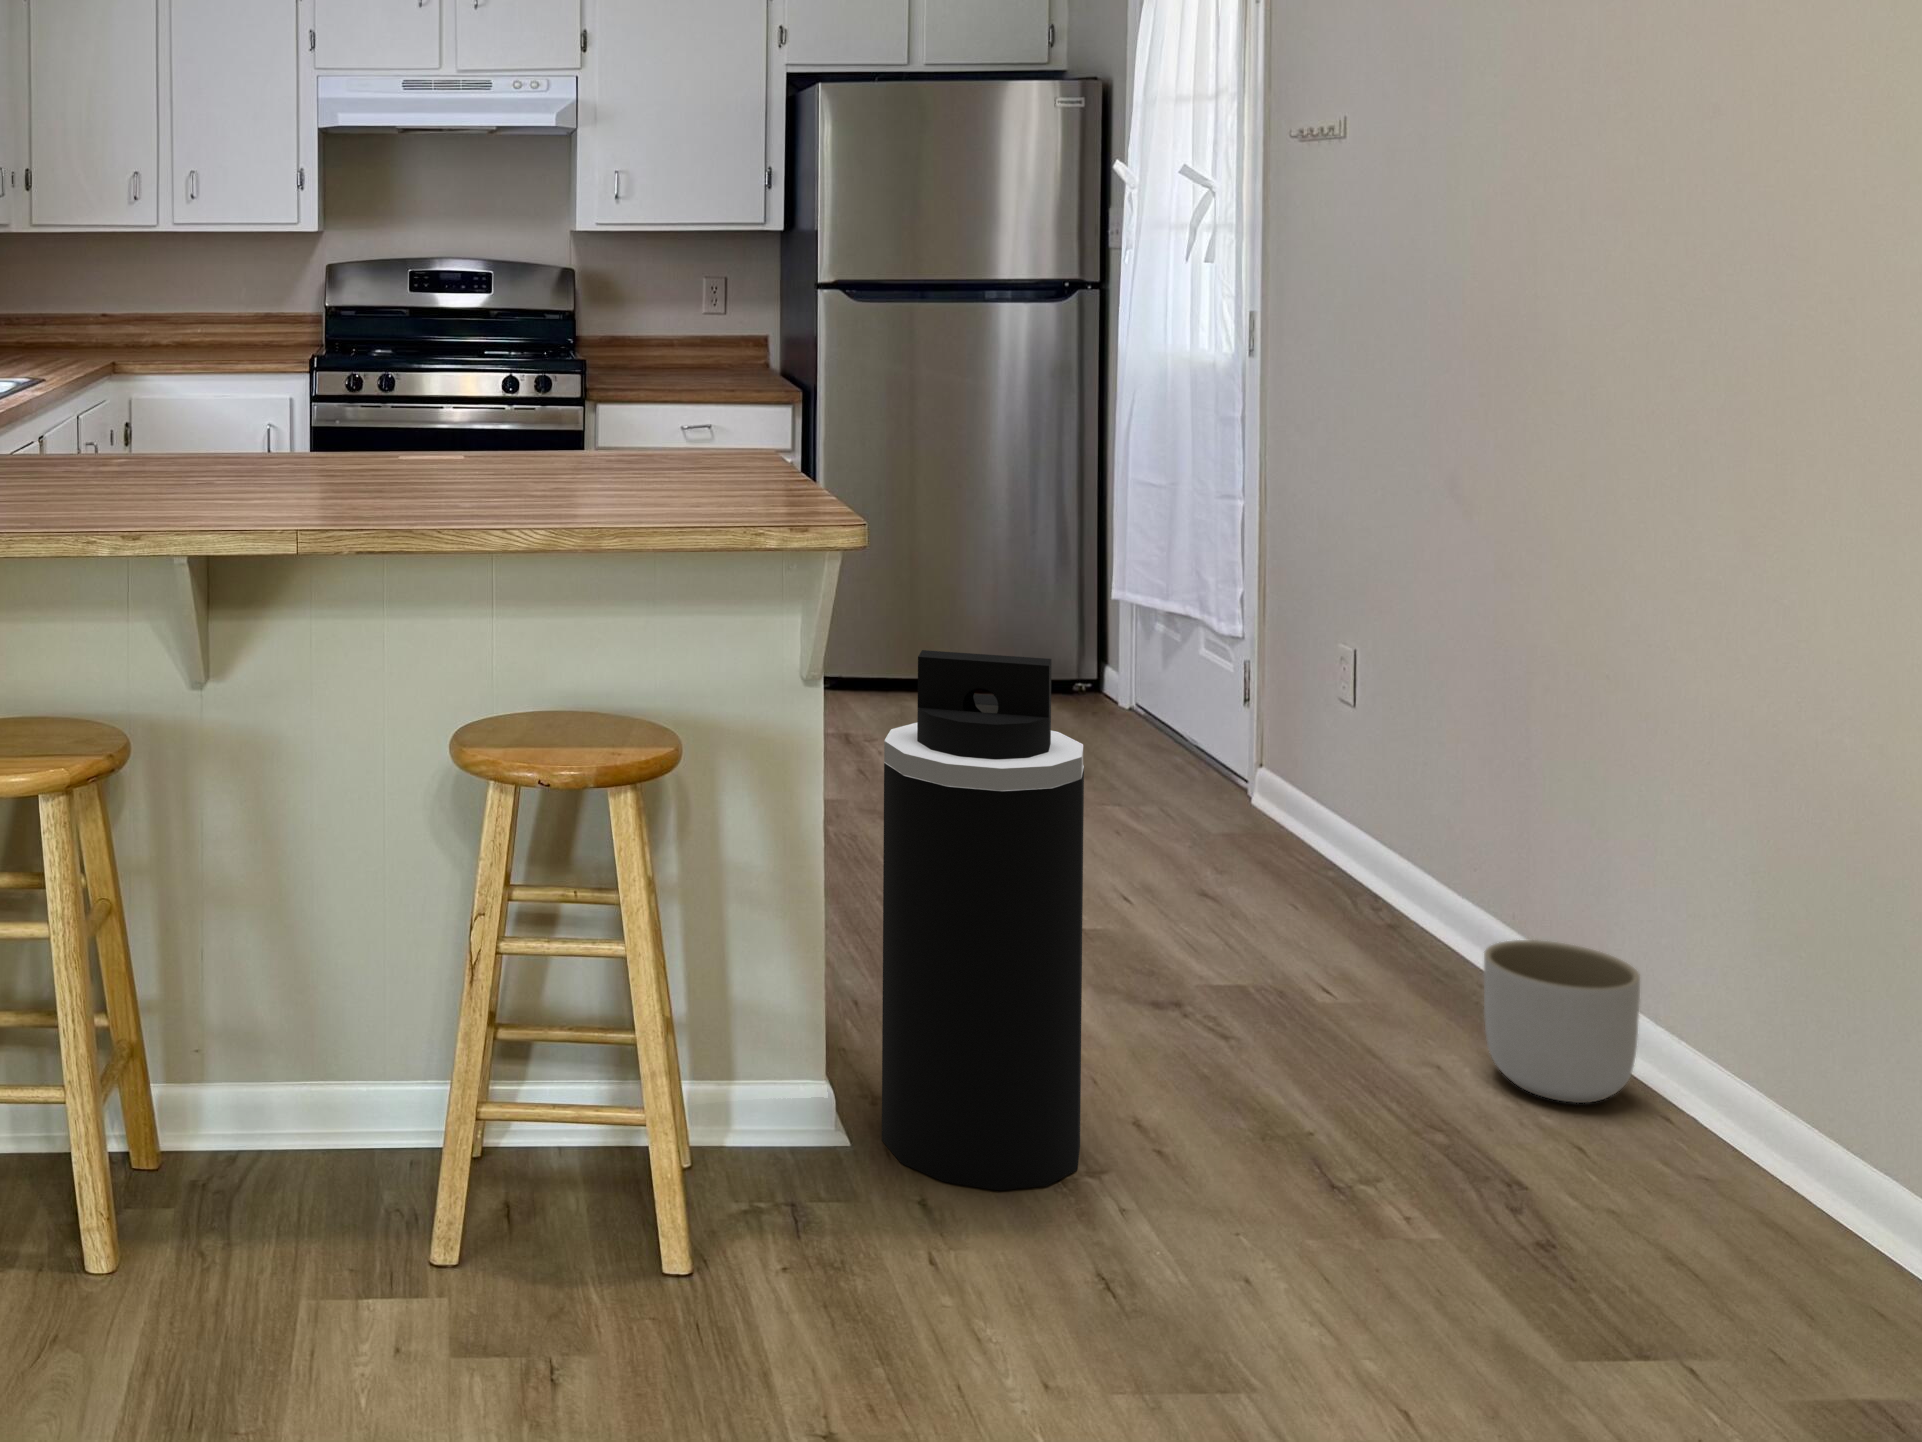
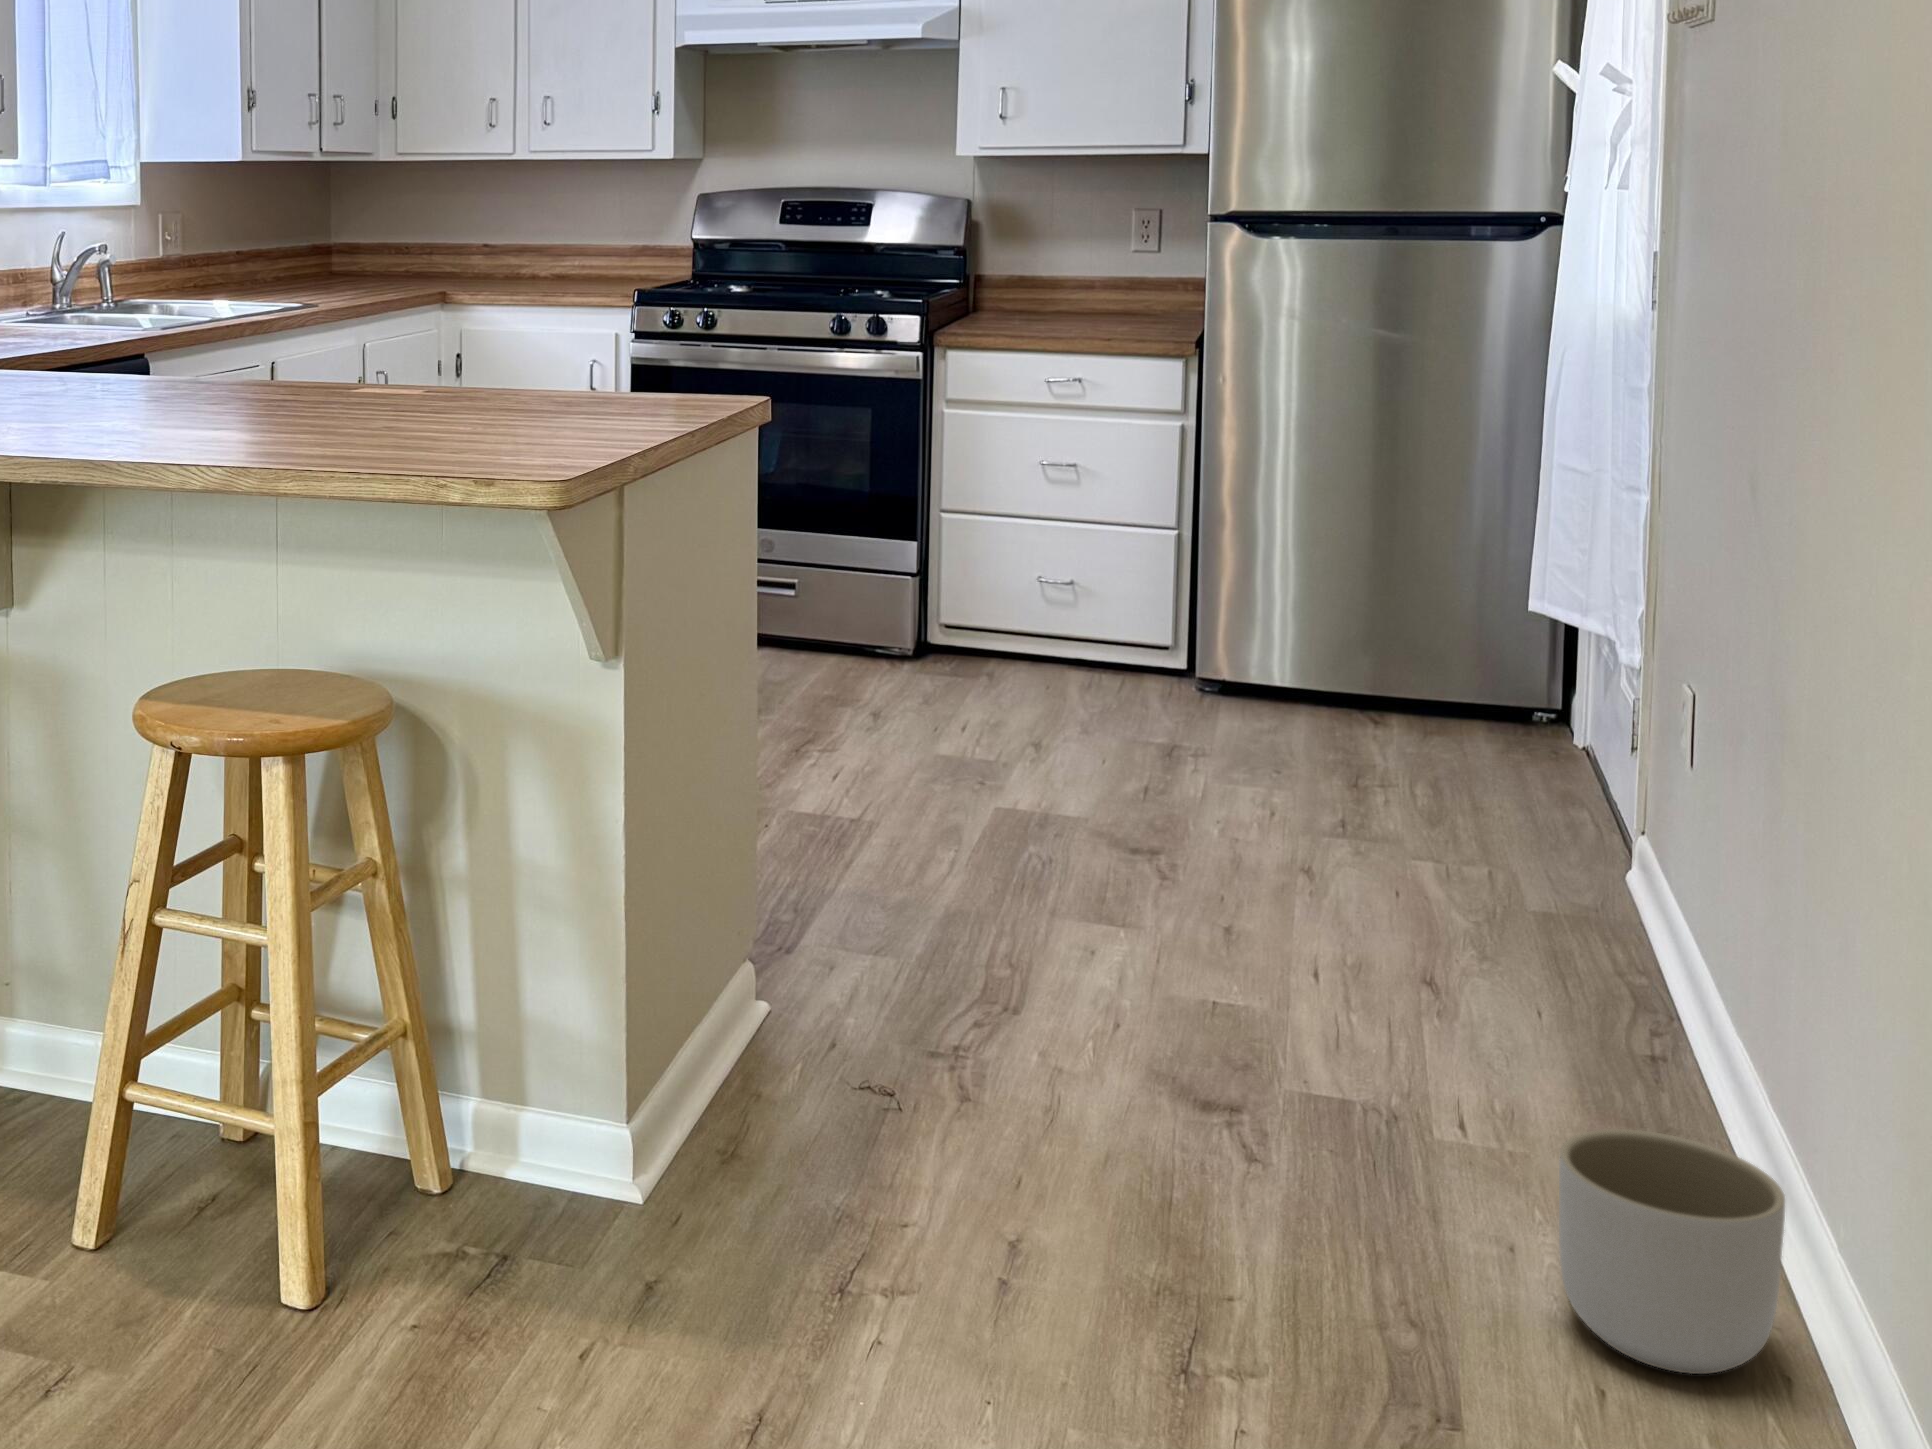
trash can: present [882,650,1084,1190] -> none [661,644,902,1305]

